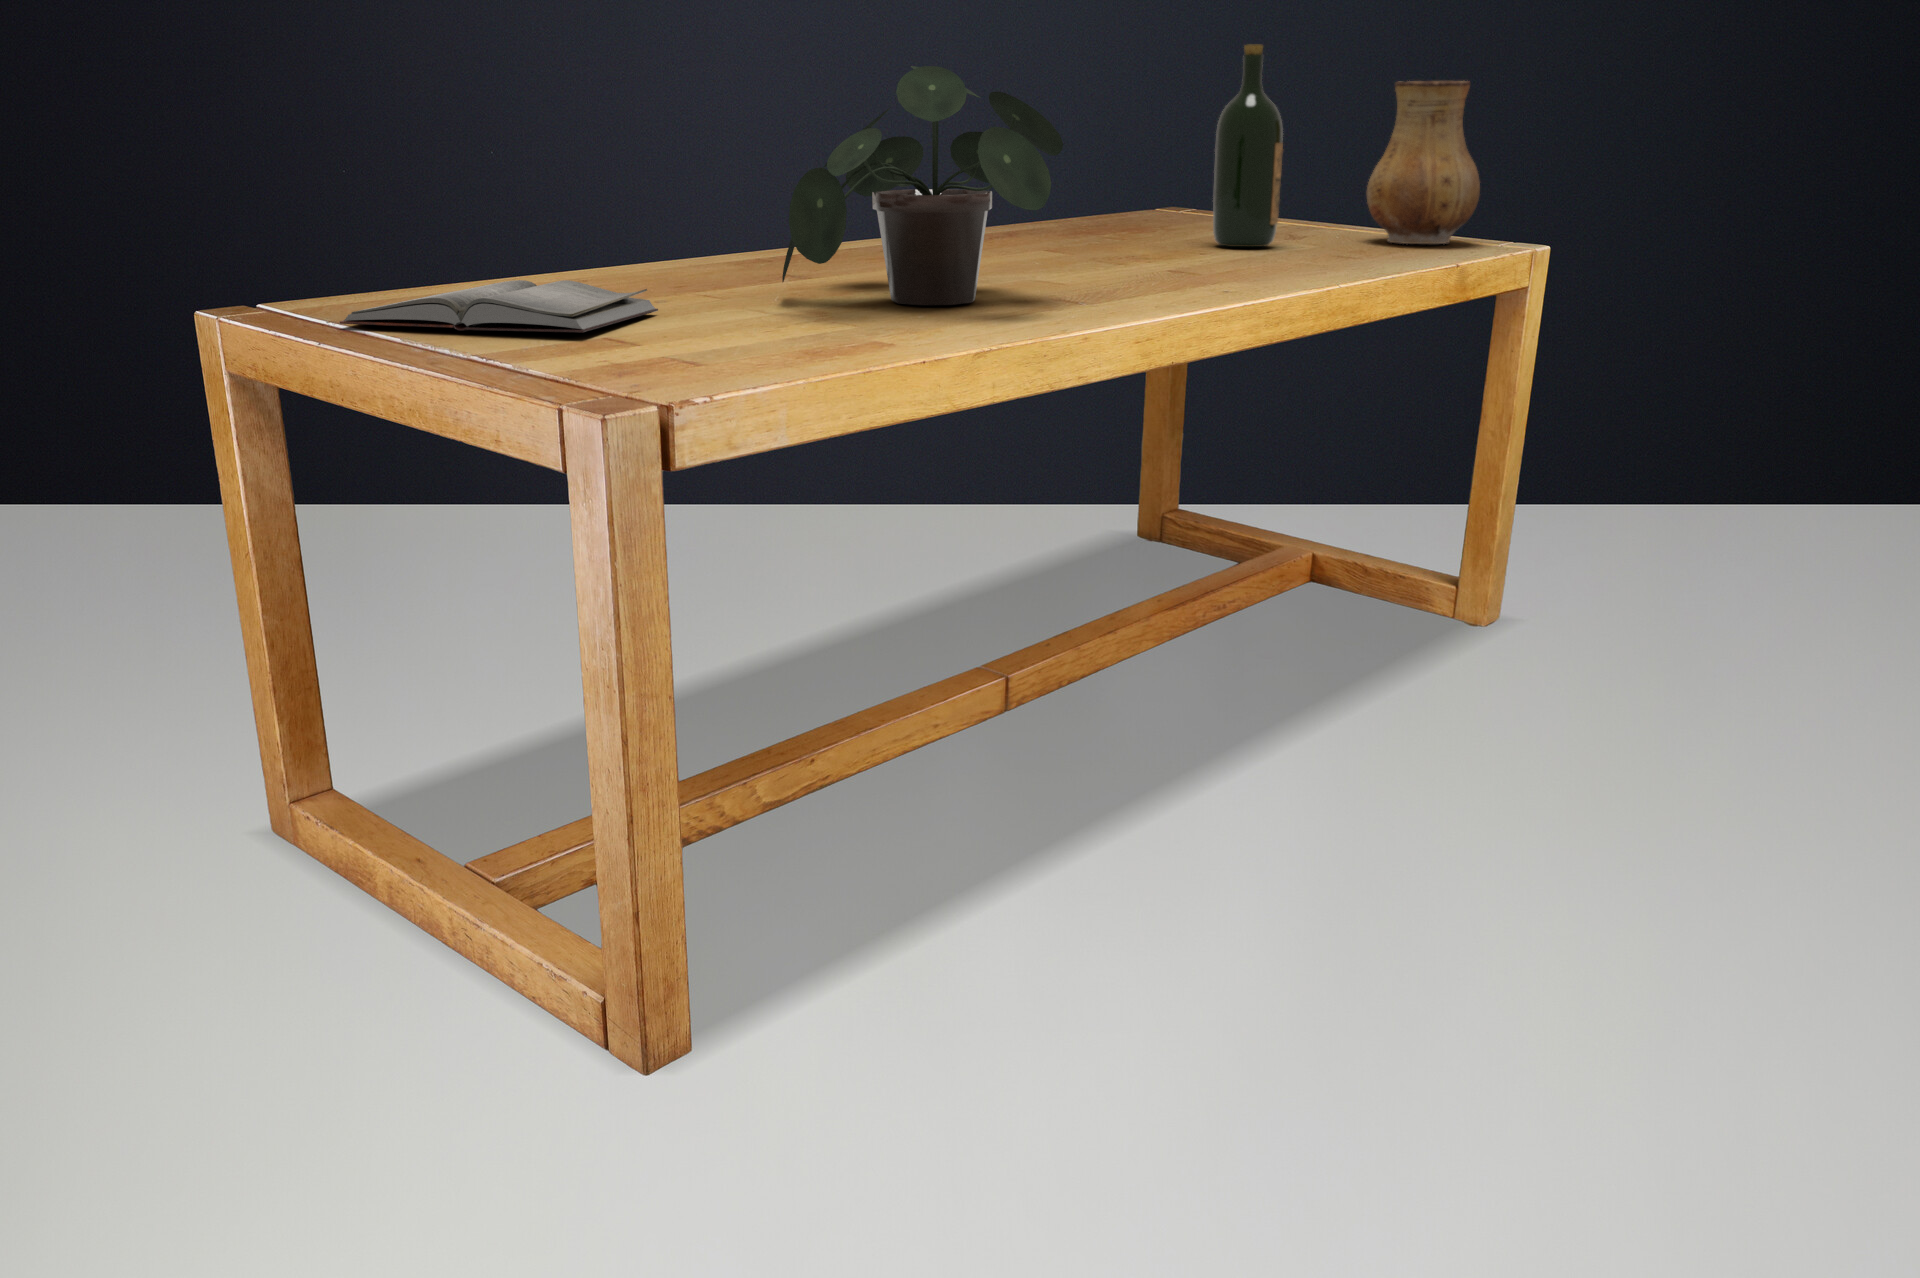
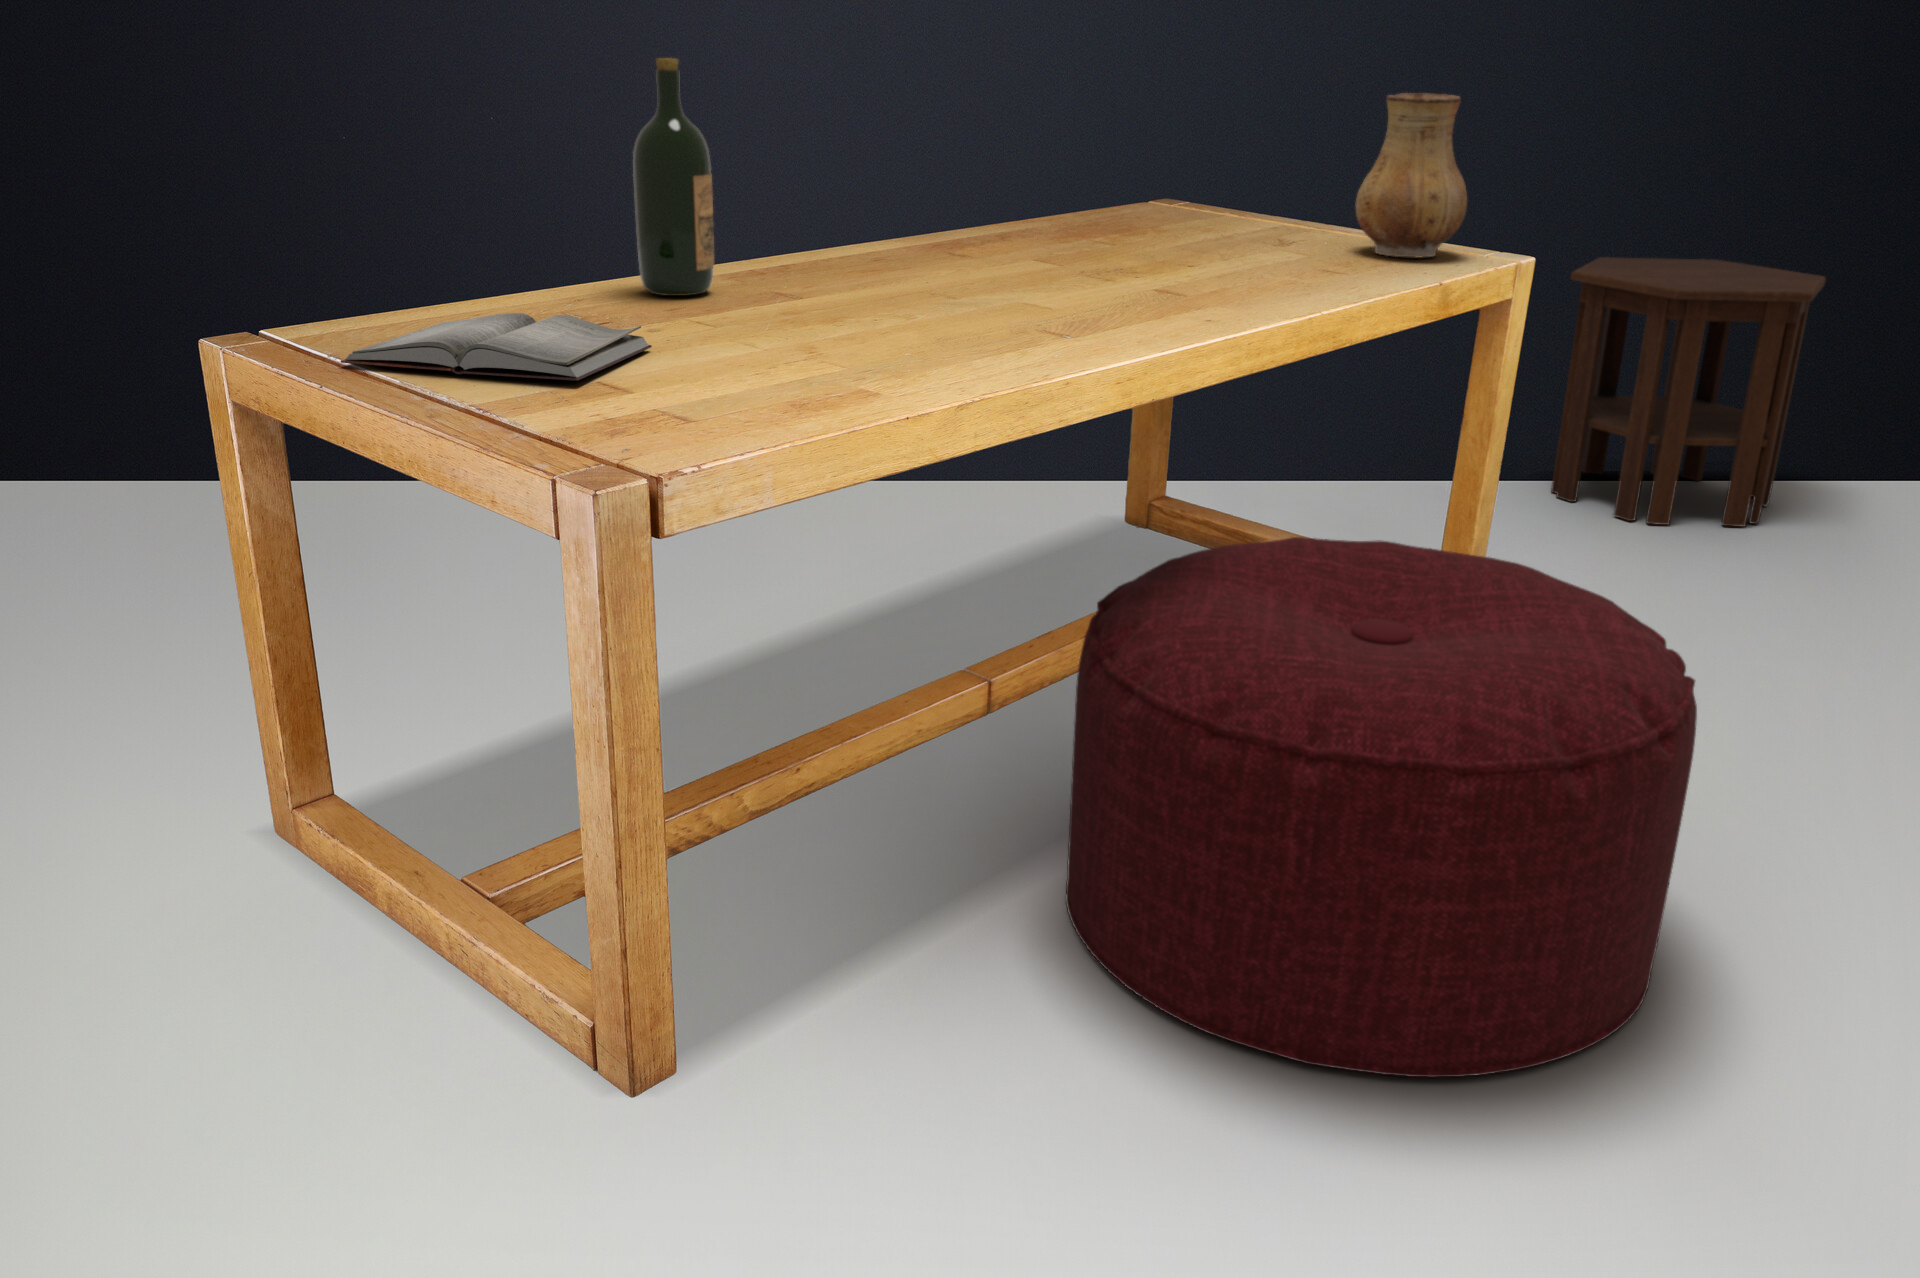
wine bottle: present [1213,45,1283,247] -> present [633,58,714,296]
potted plant: present [782,66,1063,305] -> none [774,106,1051,342]
side table: none [1569,269,1840,532] -> present [1551,257,1826,527]
ottoman: none [1094,506,1747,1039] -> present [1066,537,1697,1077]

